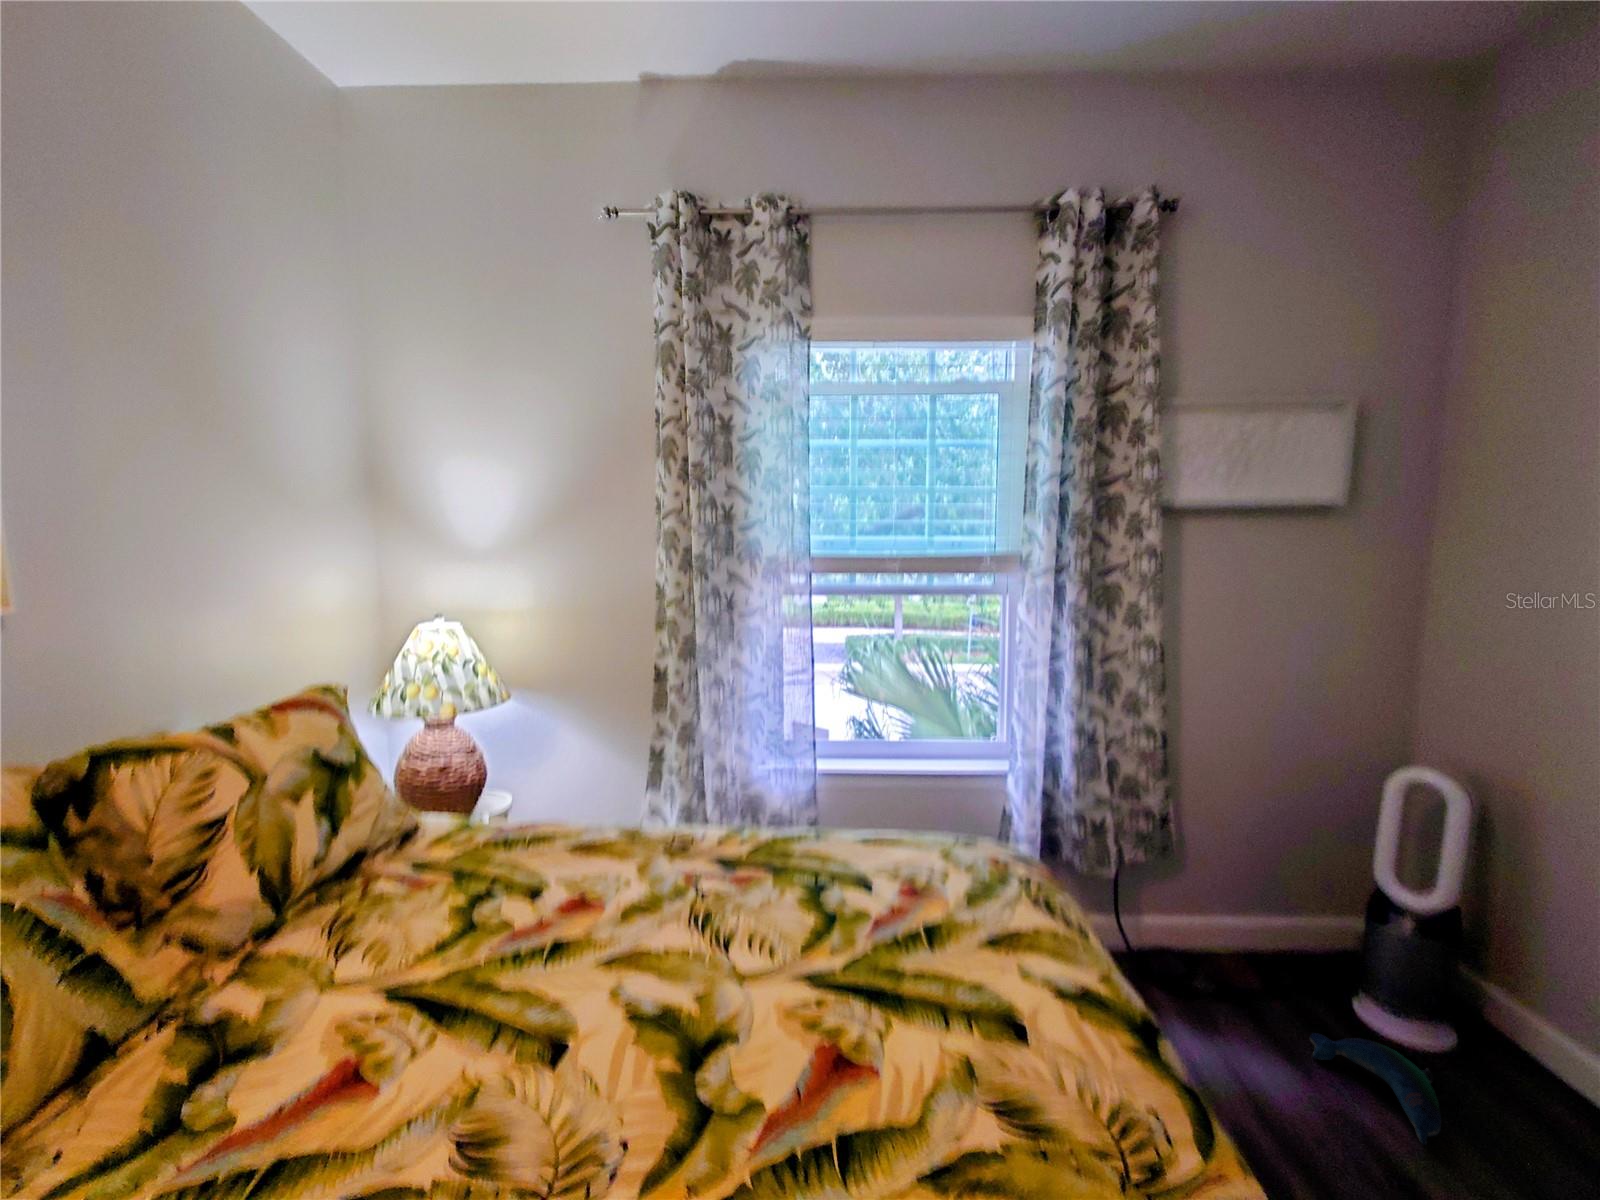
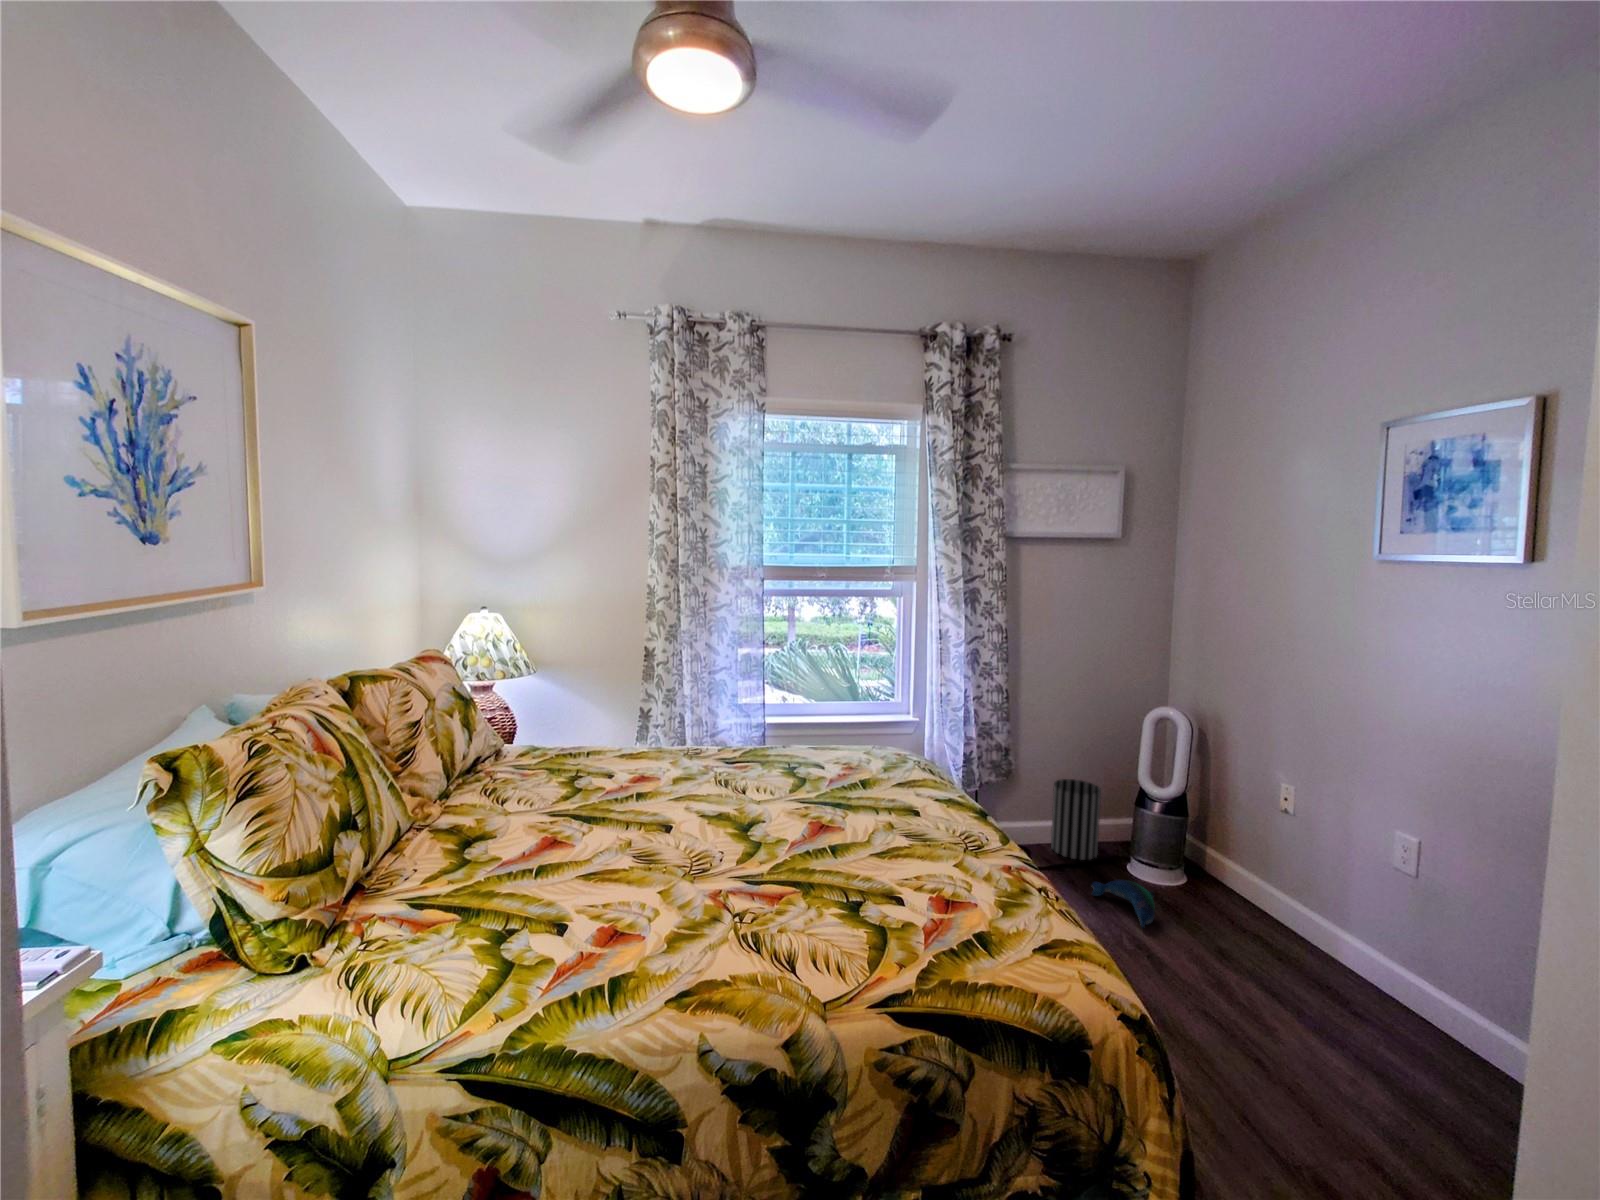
wastebasket: none [1226,855,1311,981] -> present [1051,779,1101,860]

